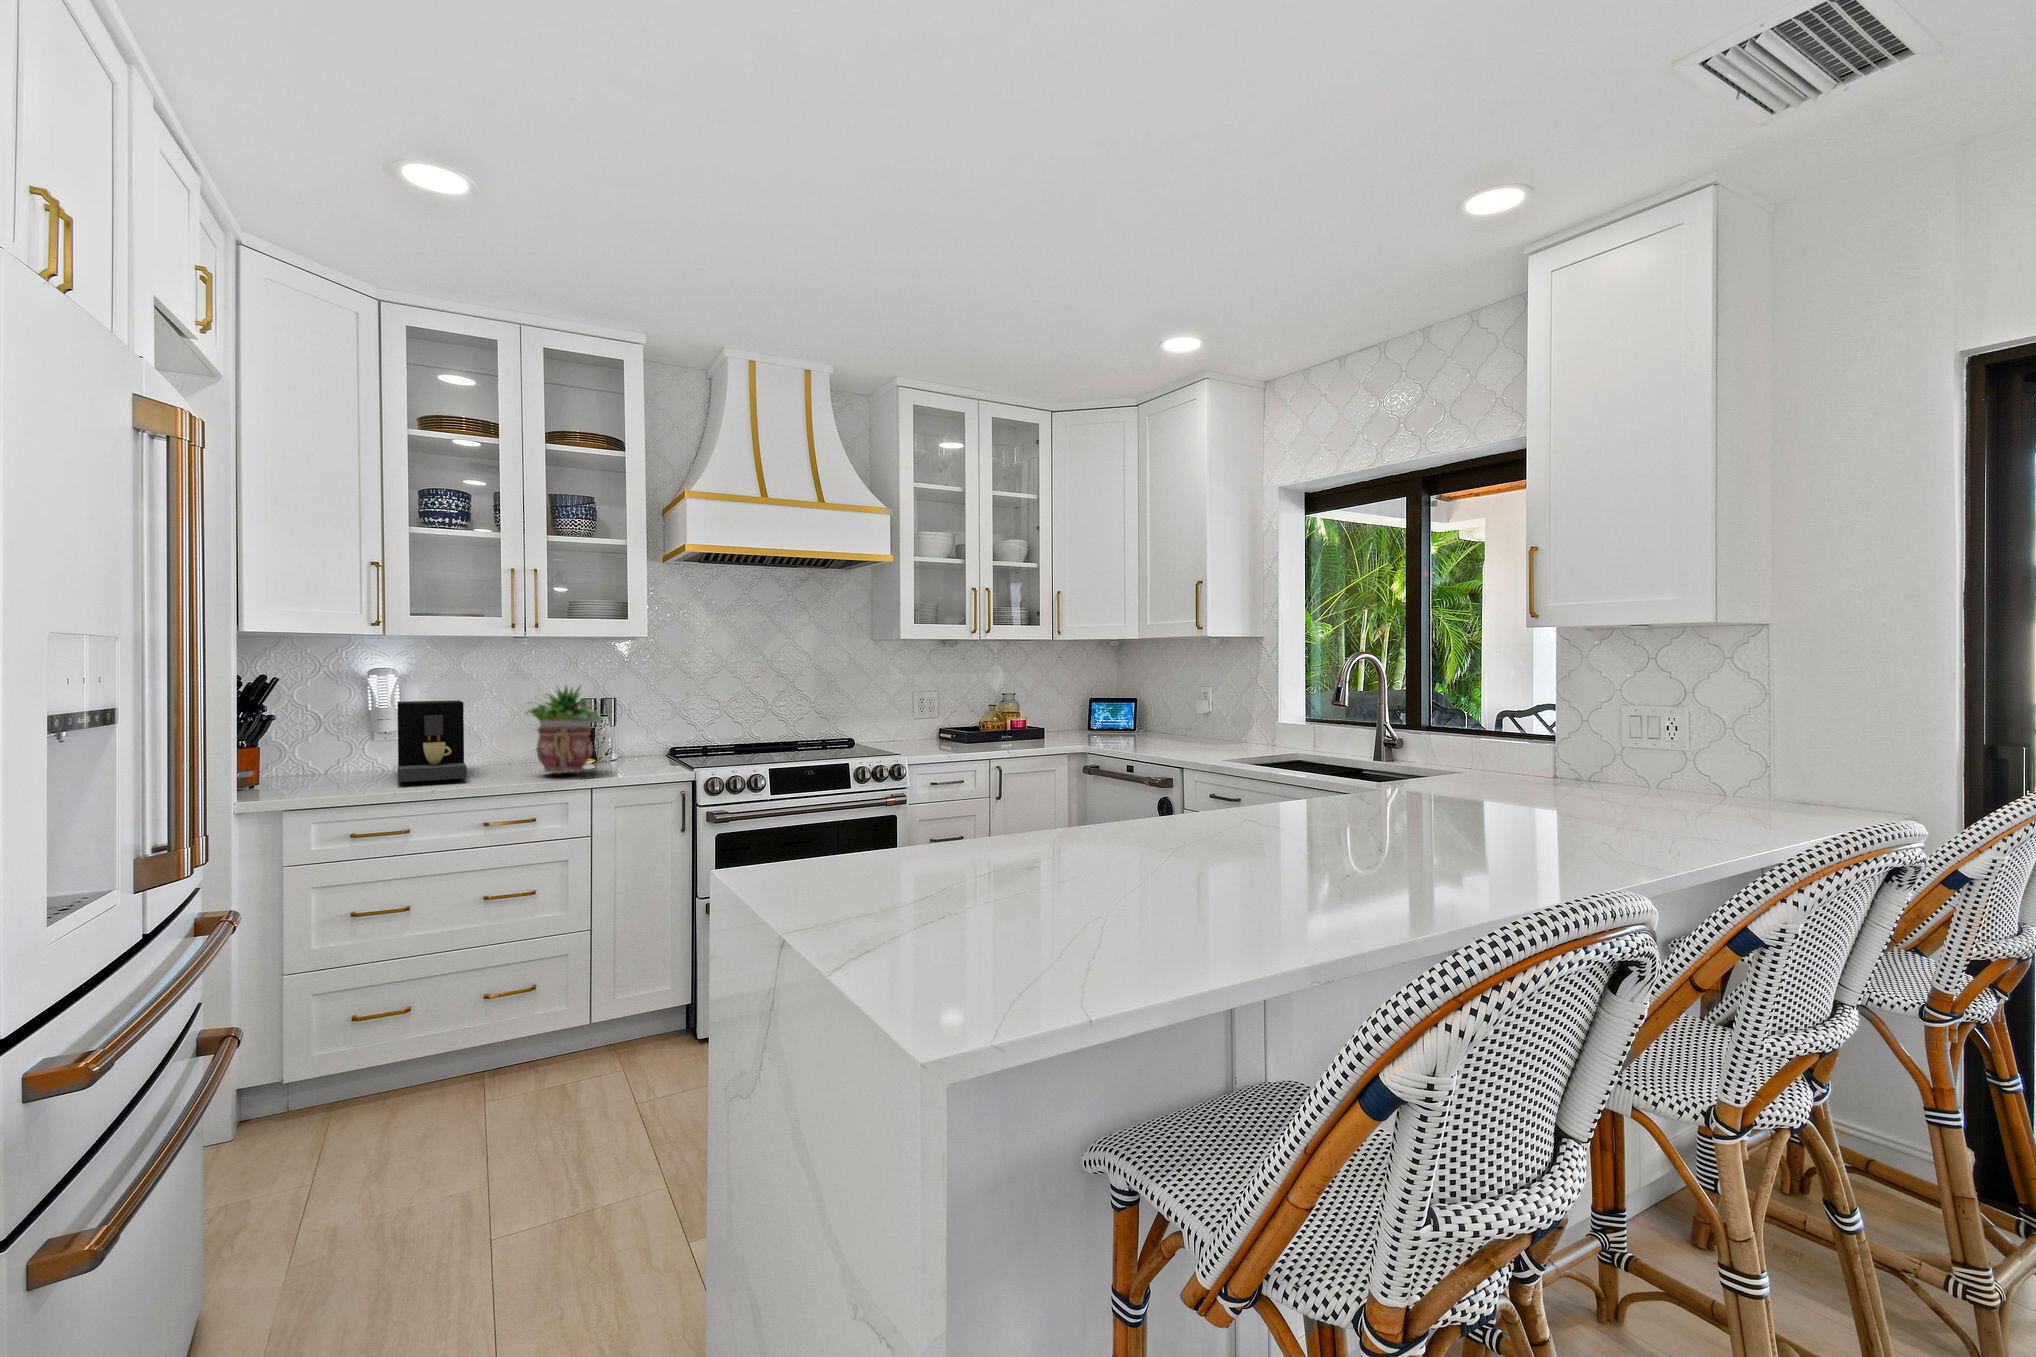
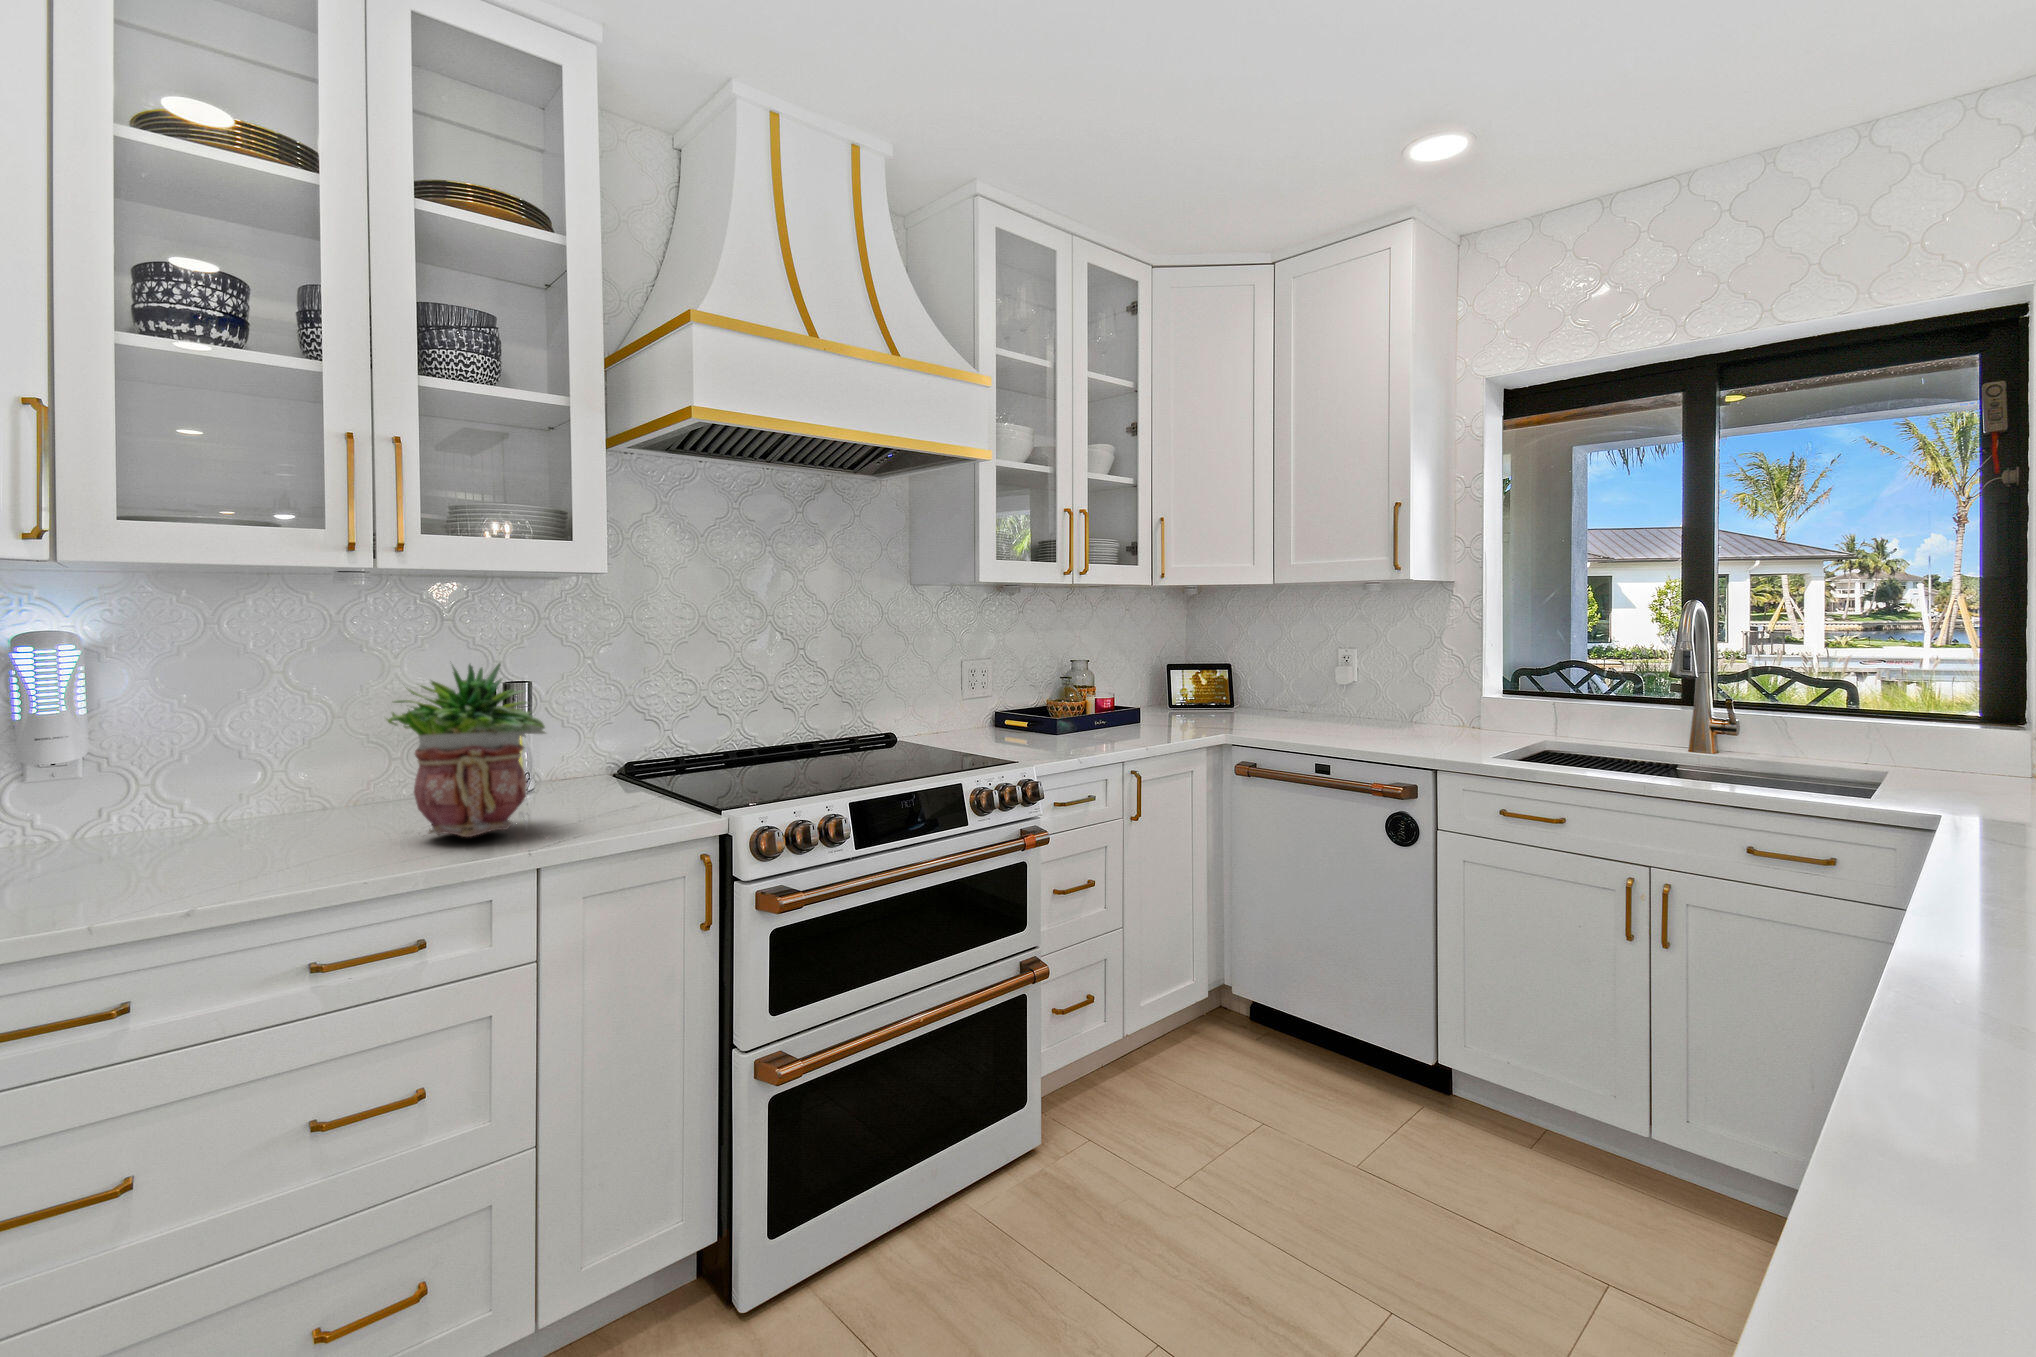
coffee maker: present [398,700,467,782] -> none [92,700,270,885]

